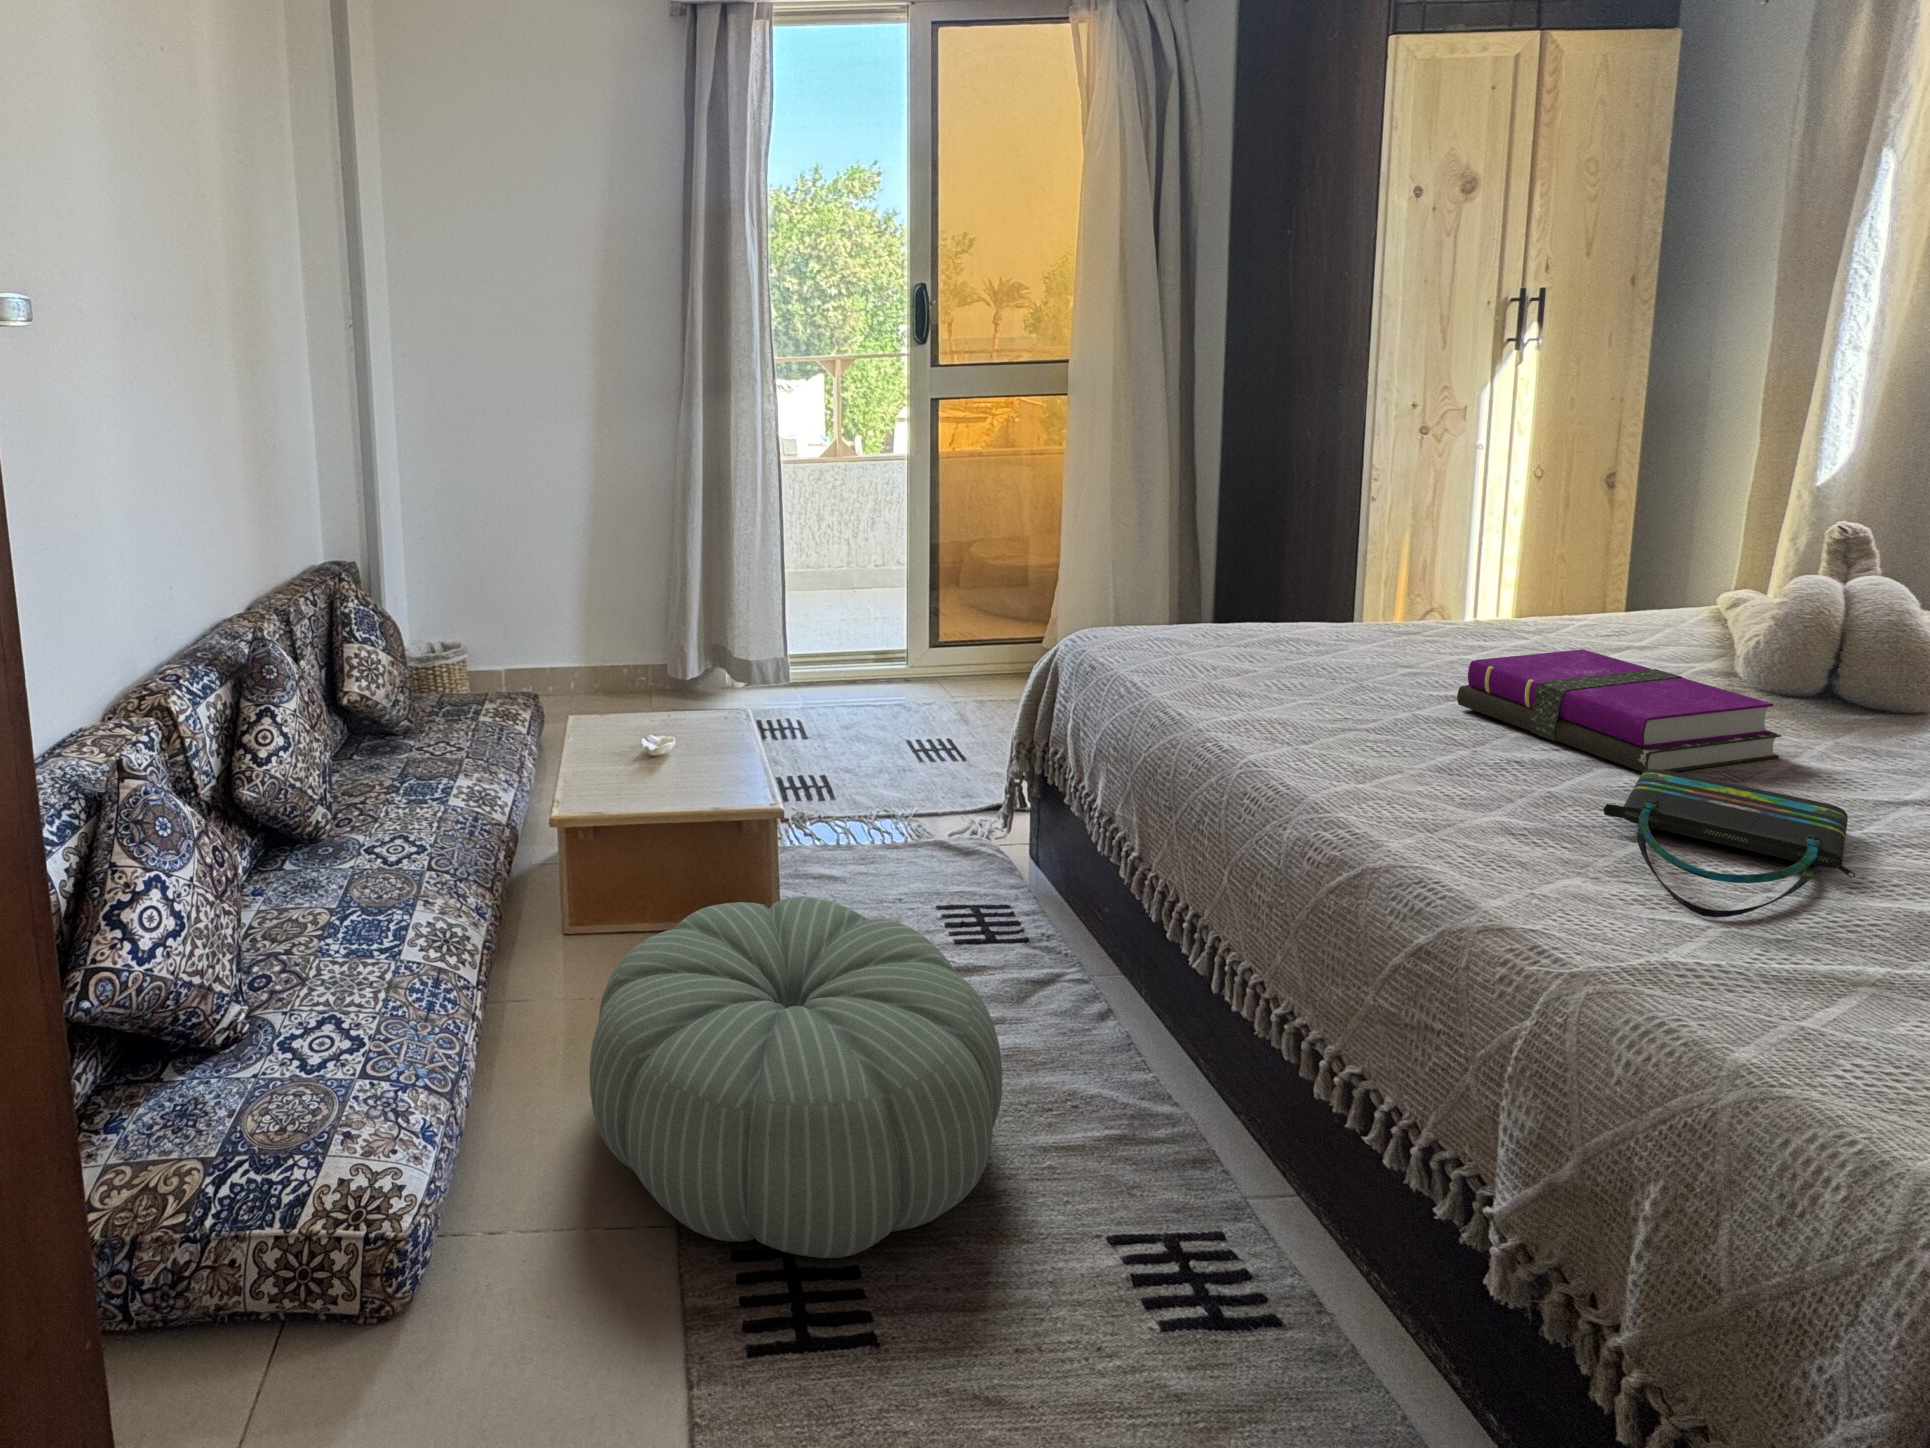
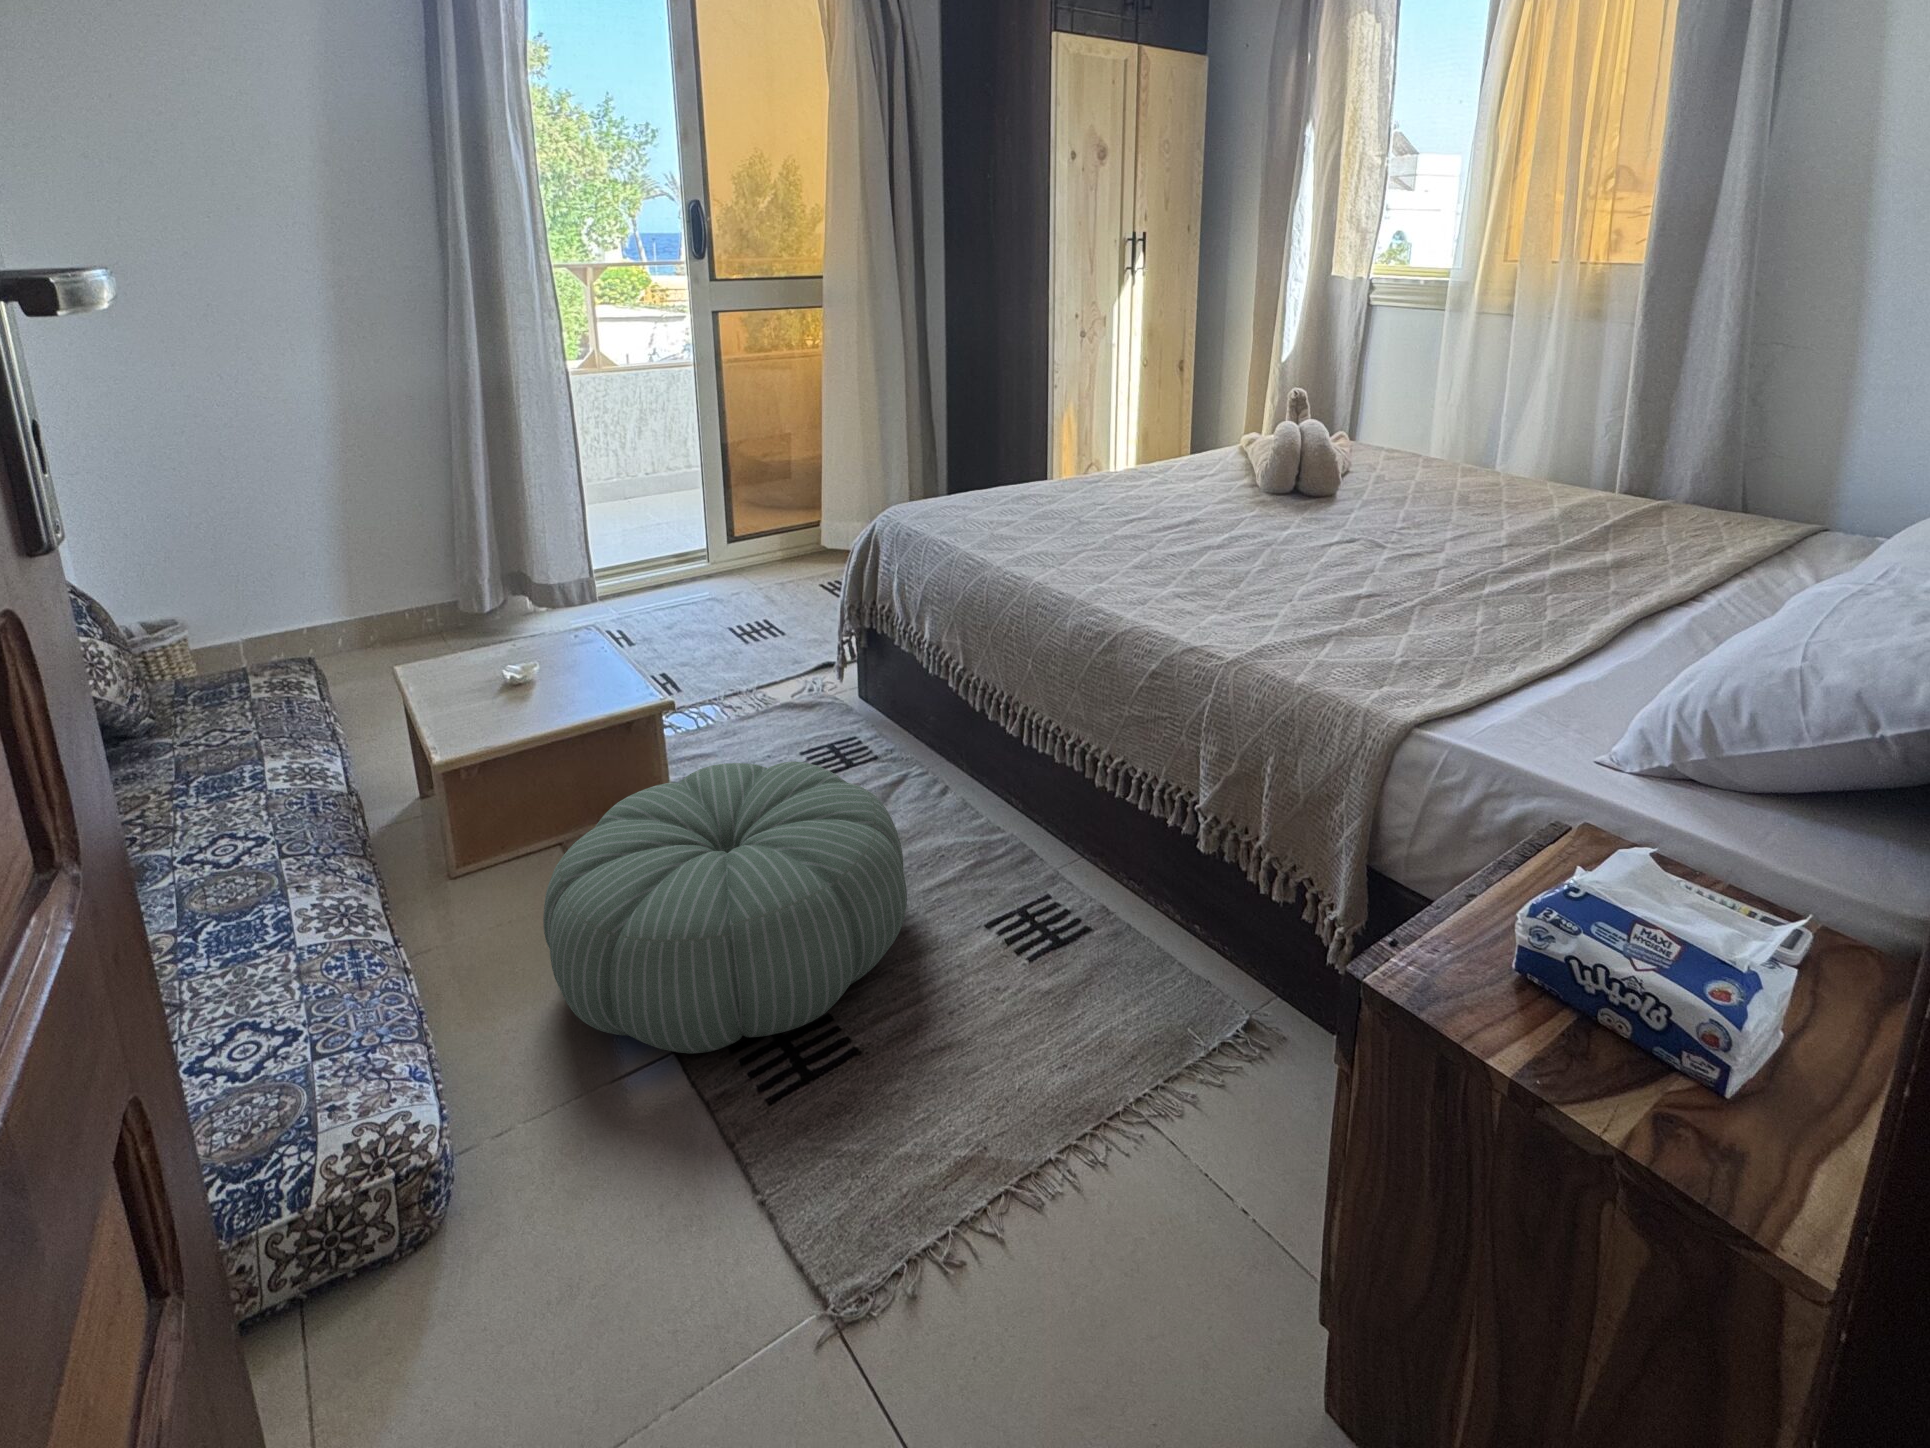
notebook: present [1457,649,1781,772] -> none [1141,462,1302,532]
tote bag: present [1603,769,1855,917] -> none [1235,527,1348,602]

